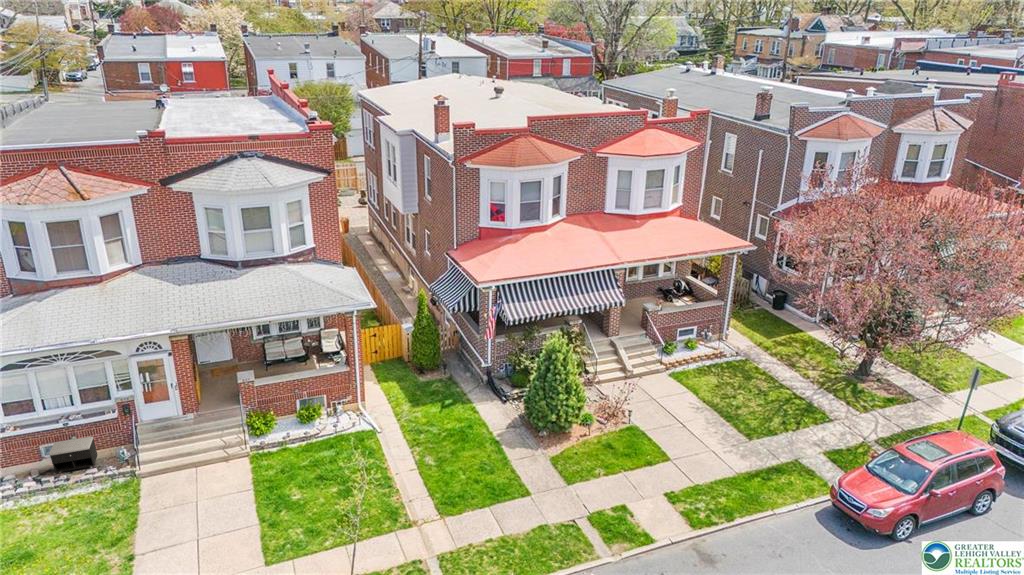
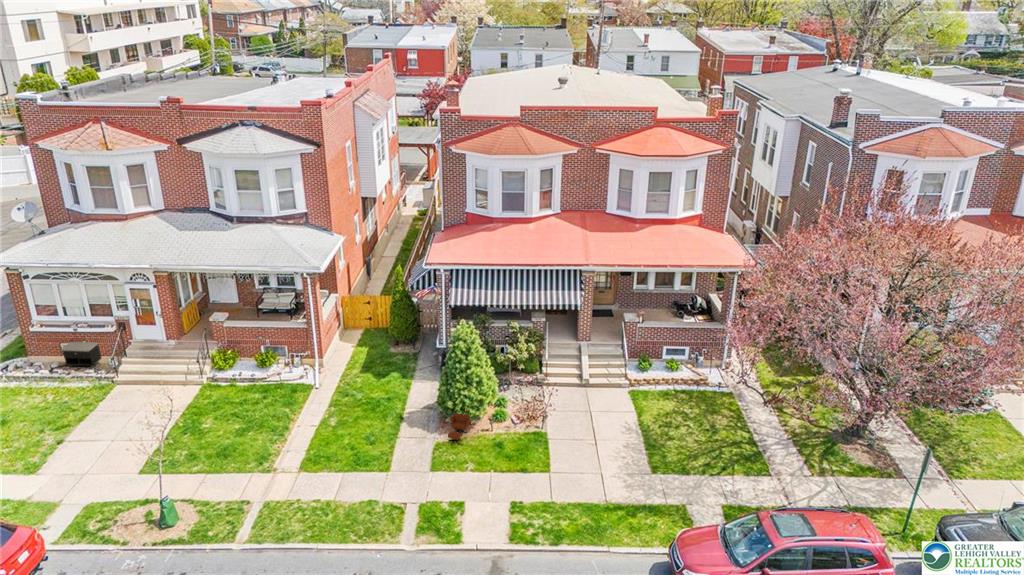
lounge chair: none [553,418,575,457] -> present [448,409,471,444]

